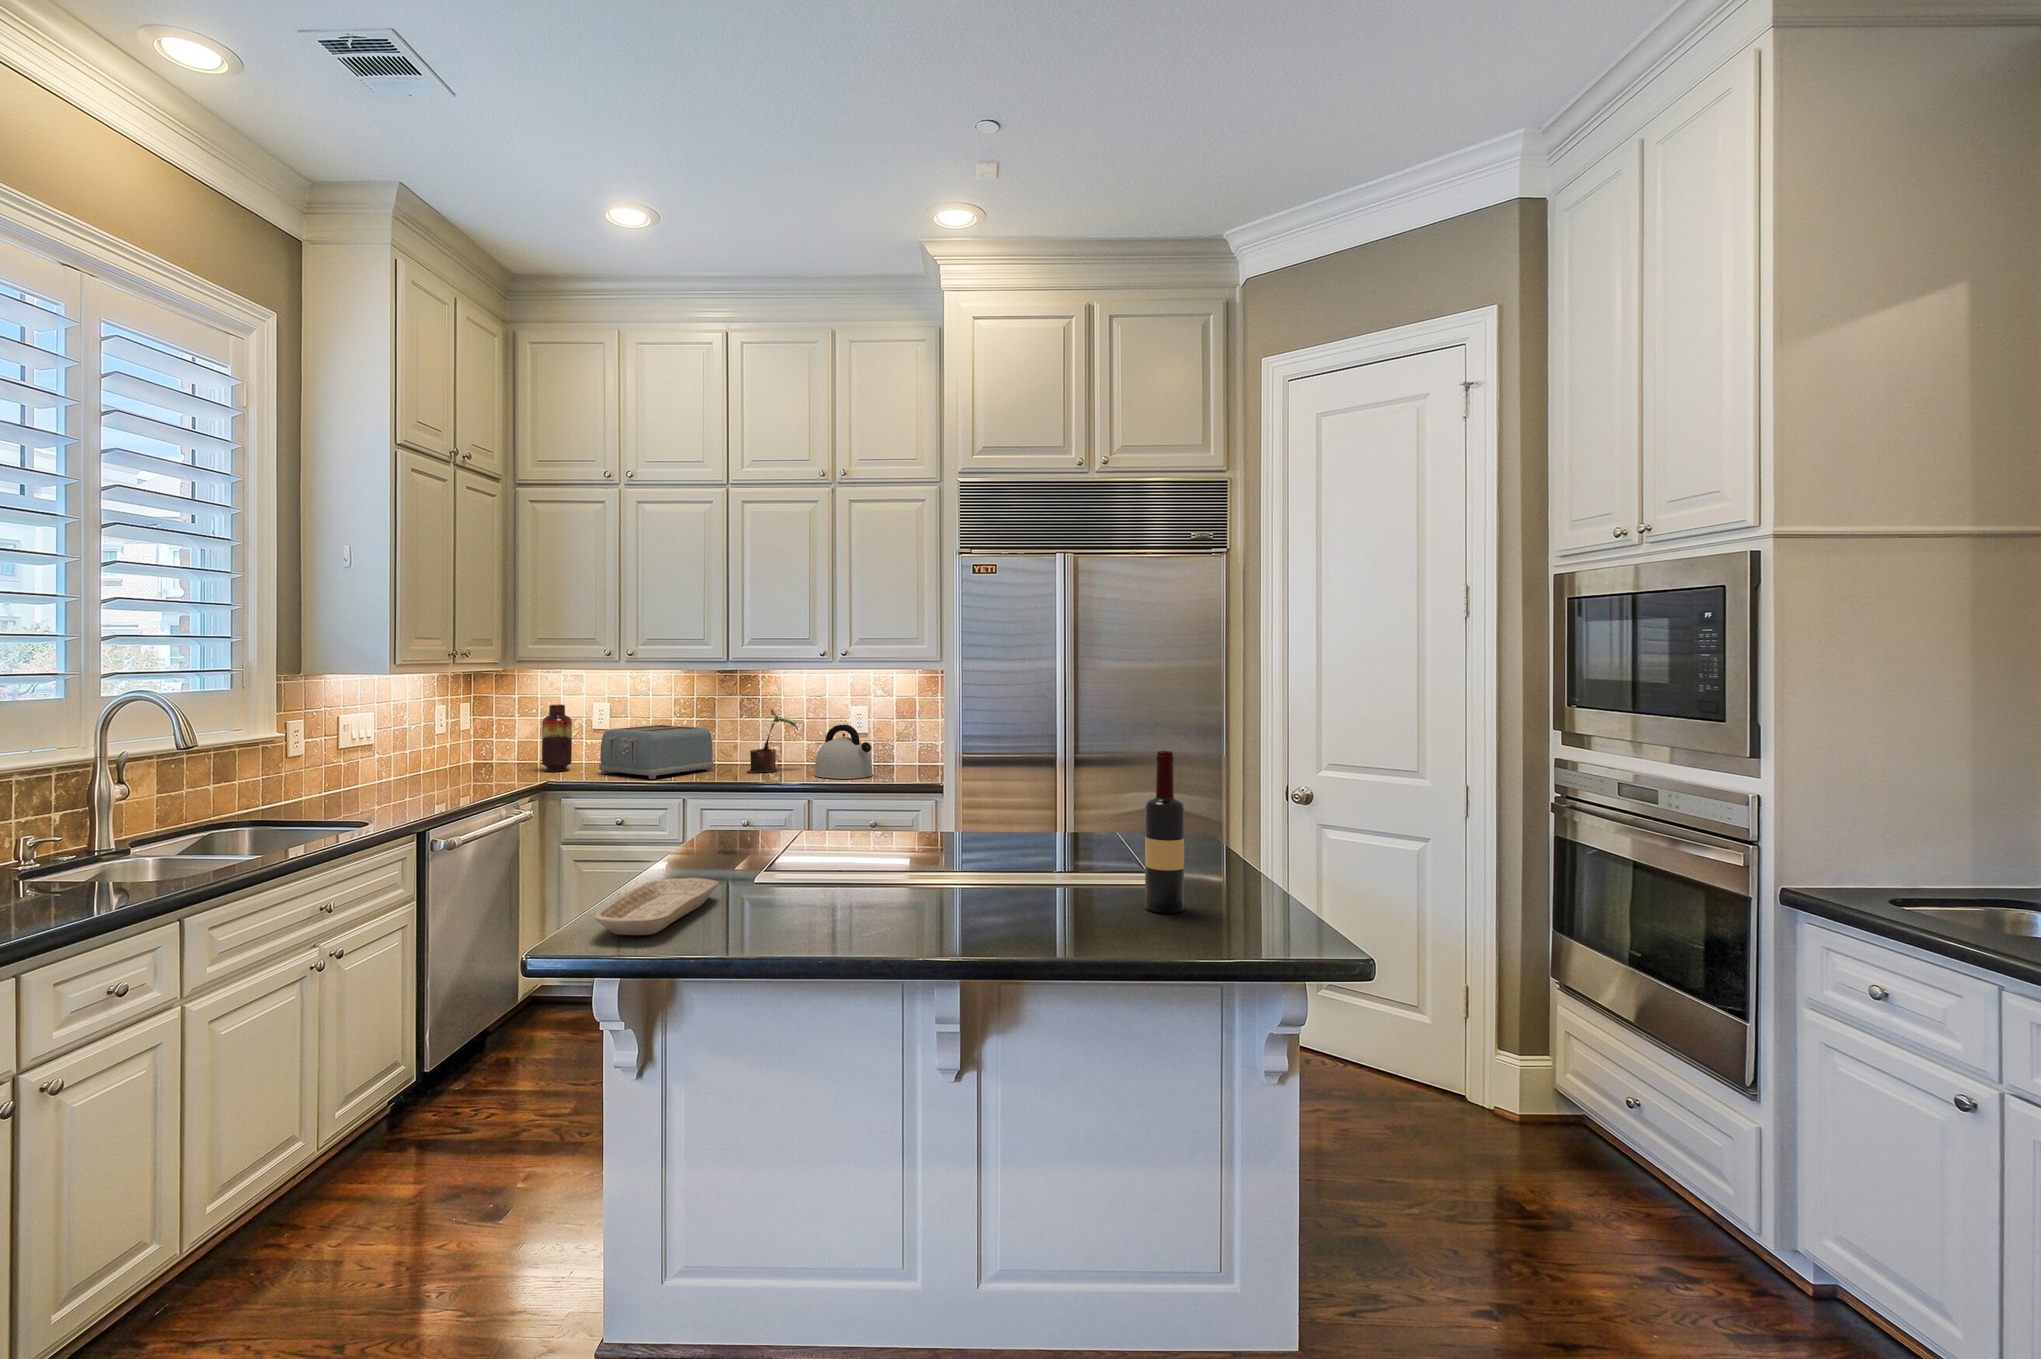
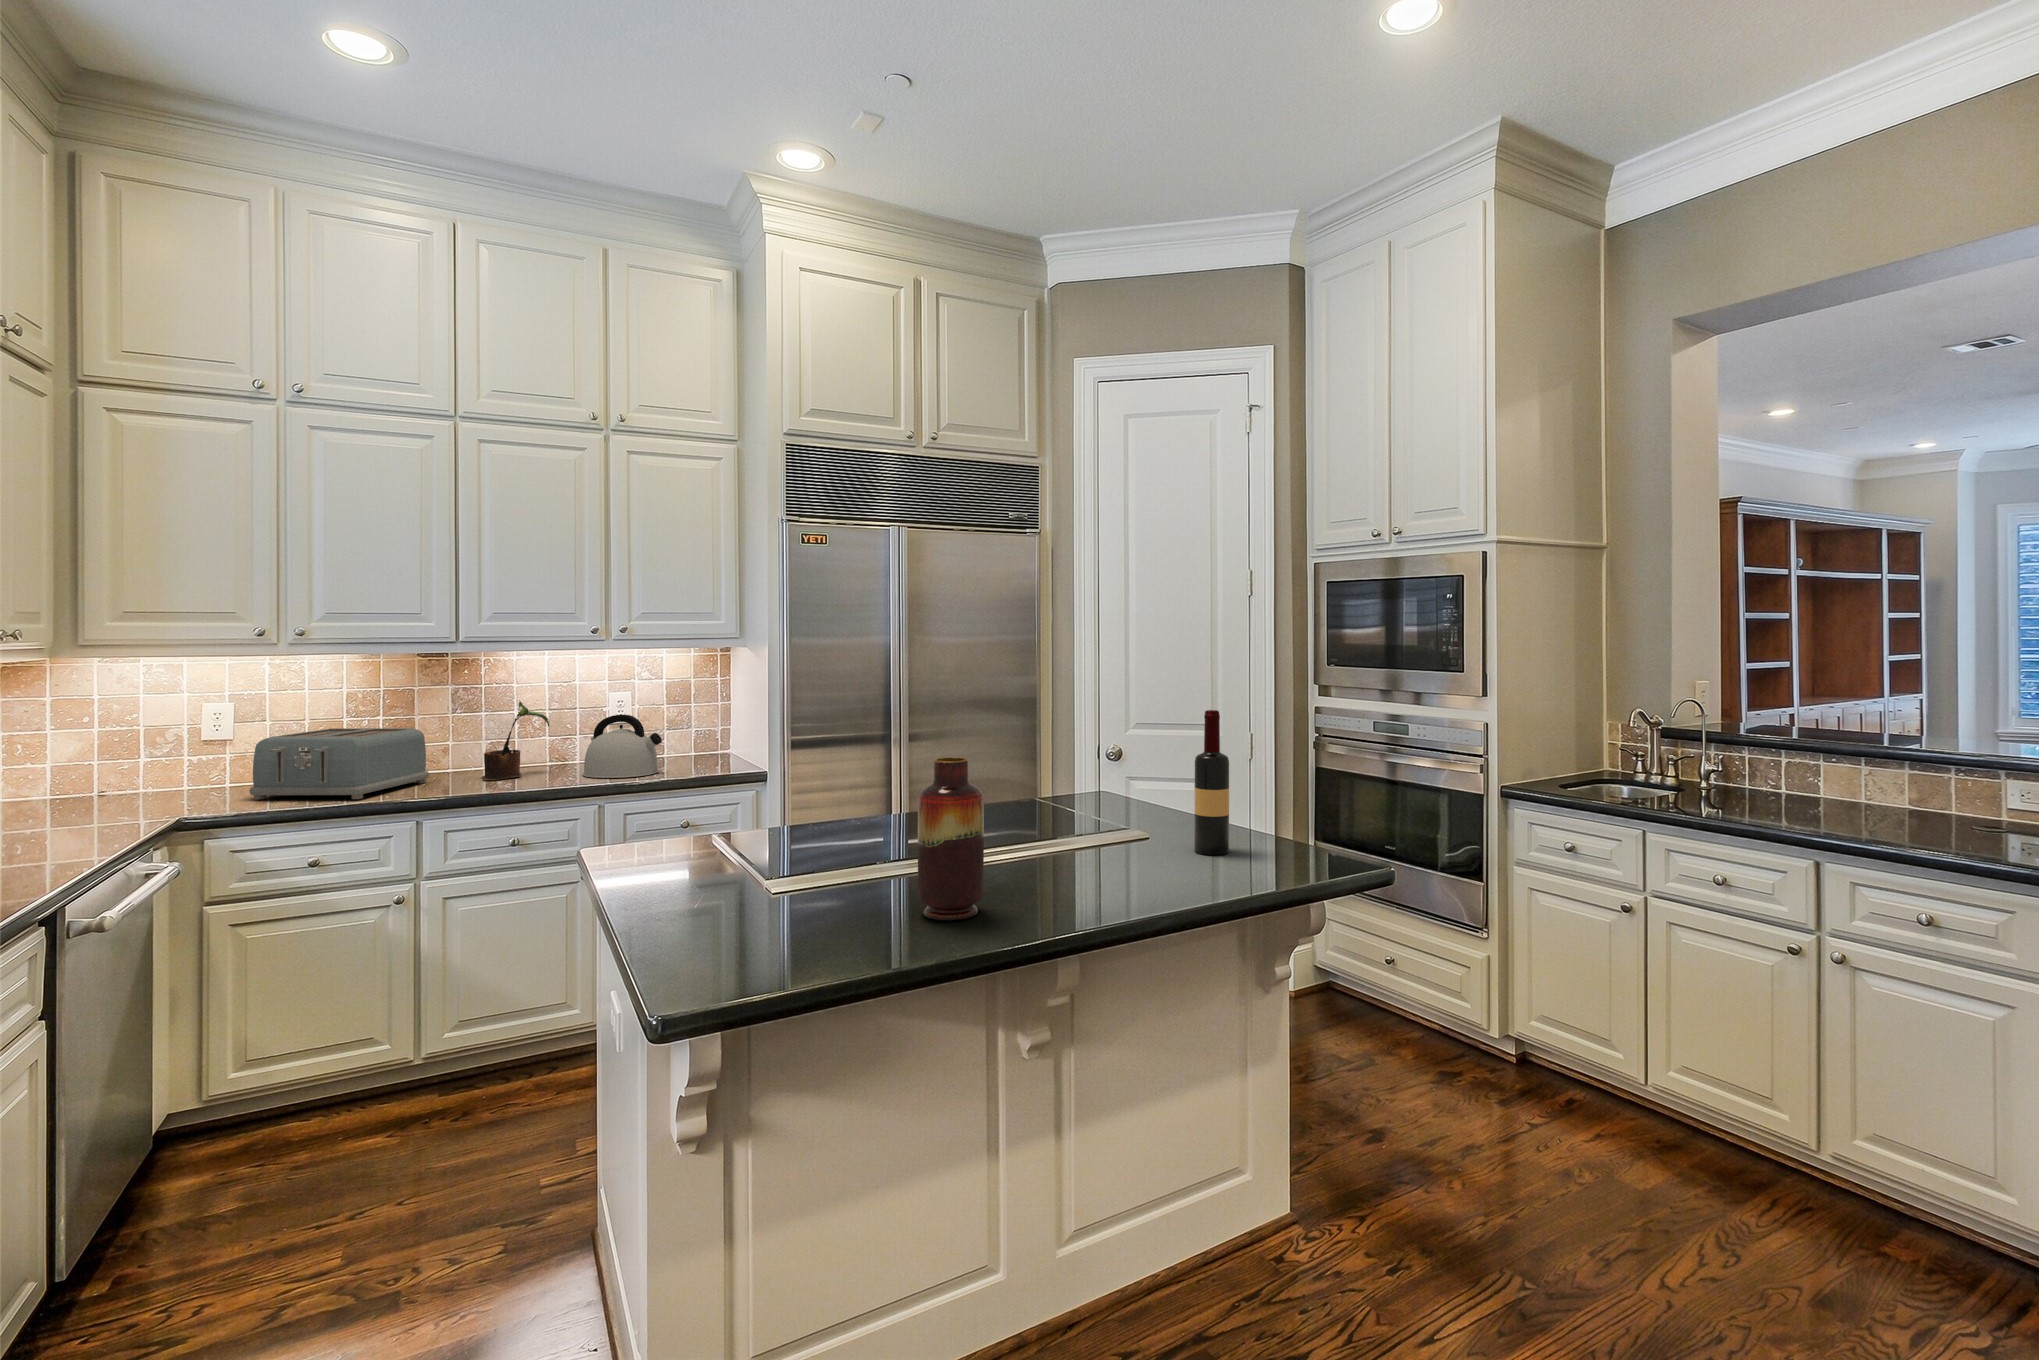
vase: present [542,704,572,772] -> present [918,757,984,921]
tray: present [594,878,719,935] -> none [711,888,832,961]

